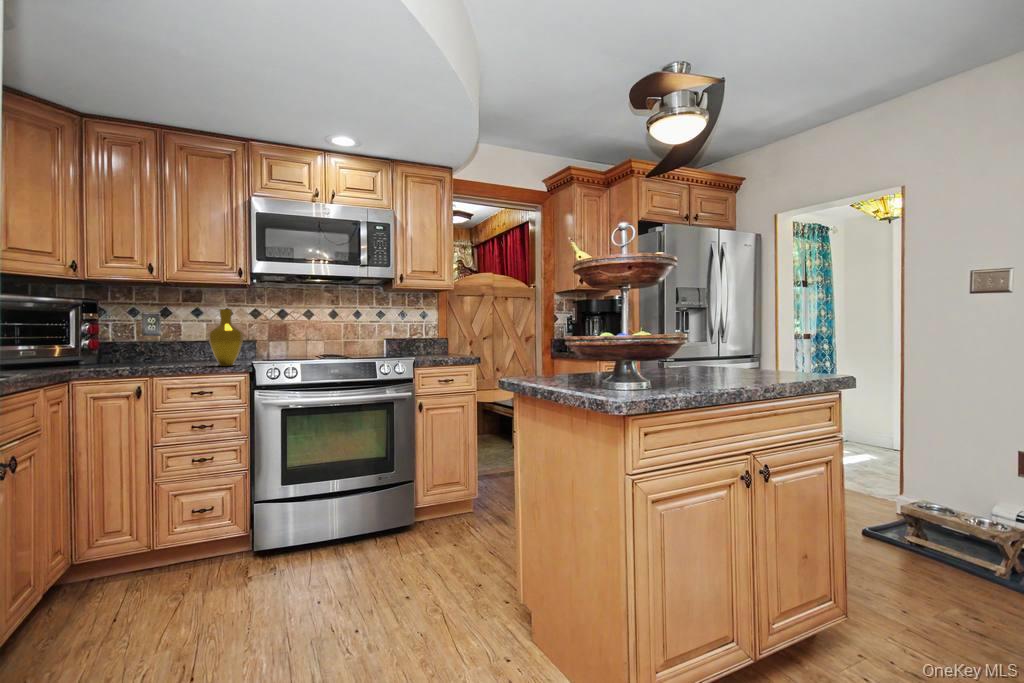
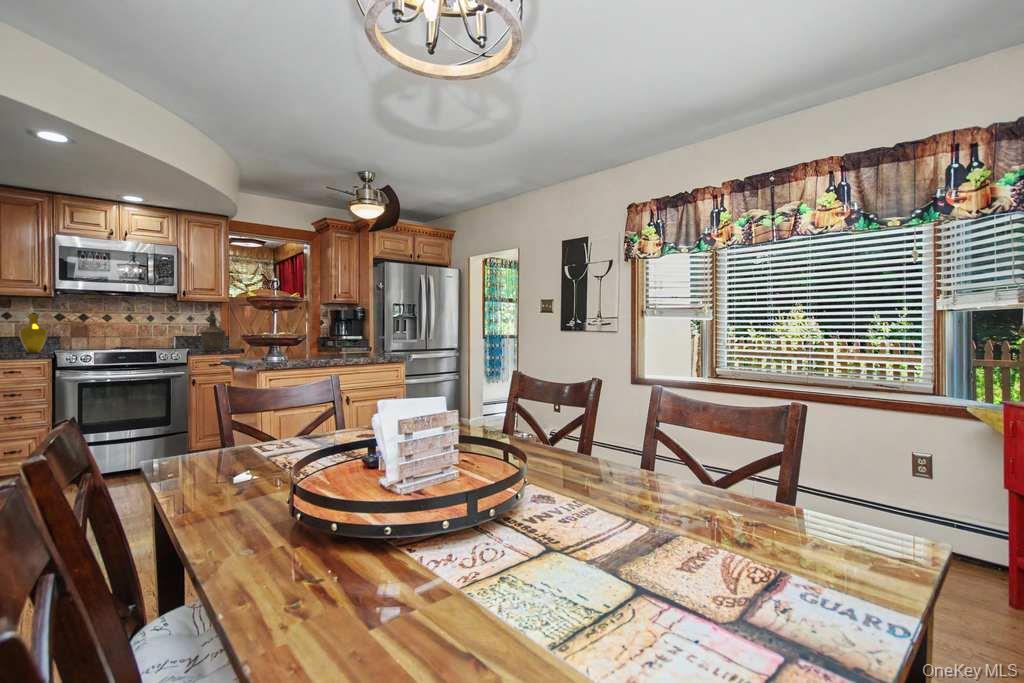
bottle: none [427,301,459,360] -> present [201,310,226,350]

